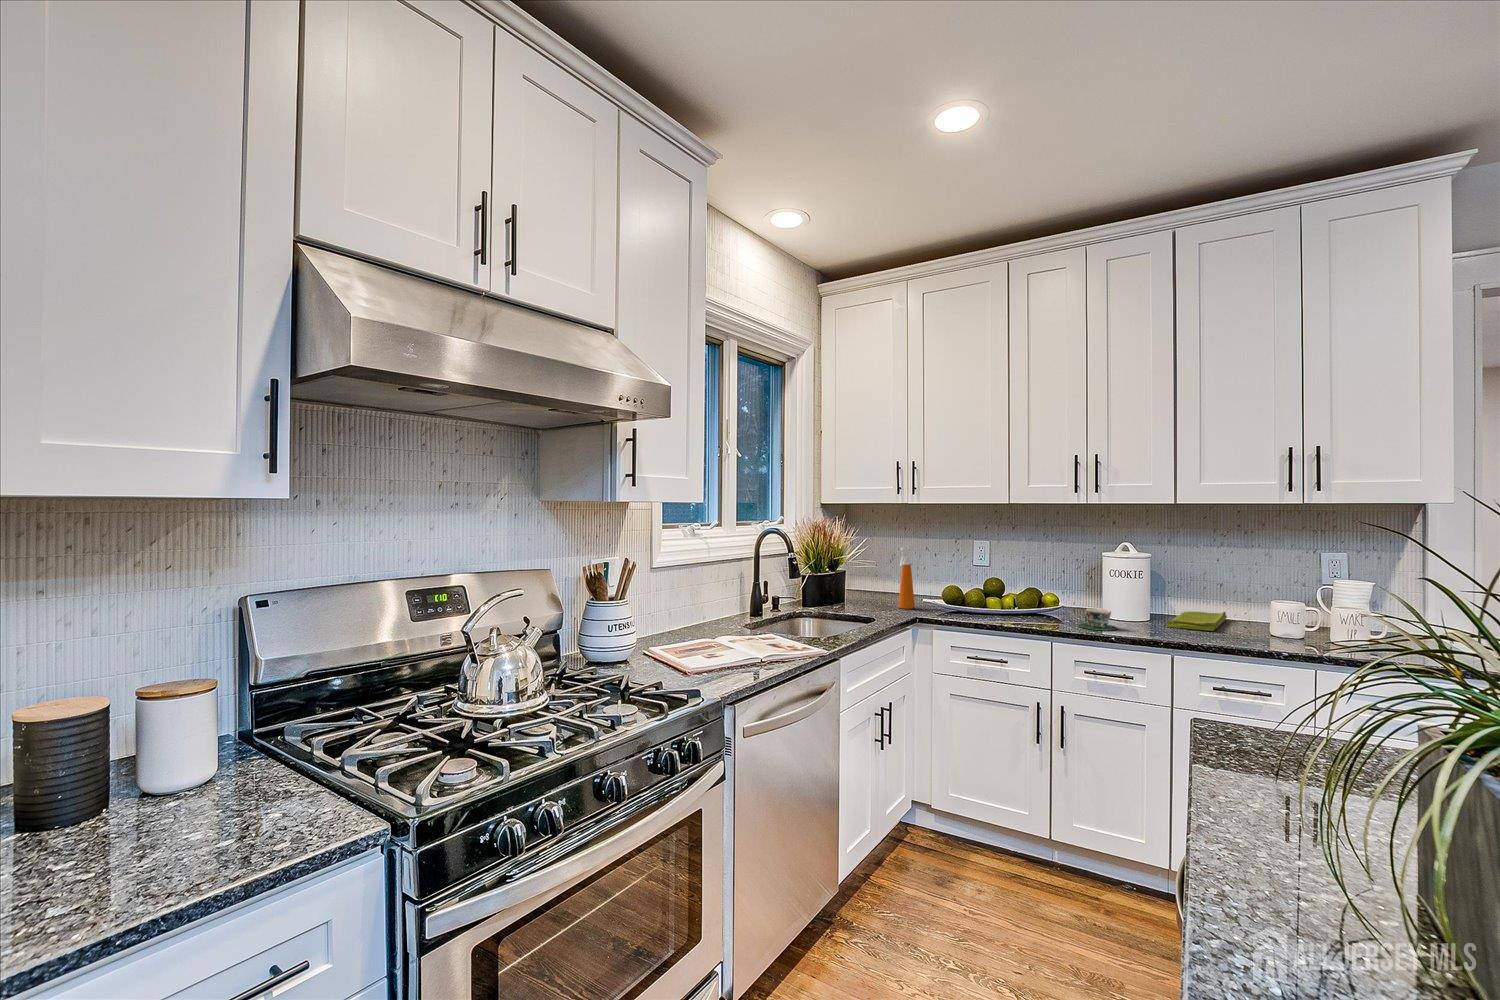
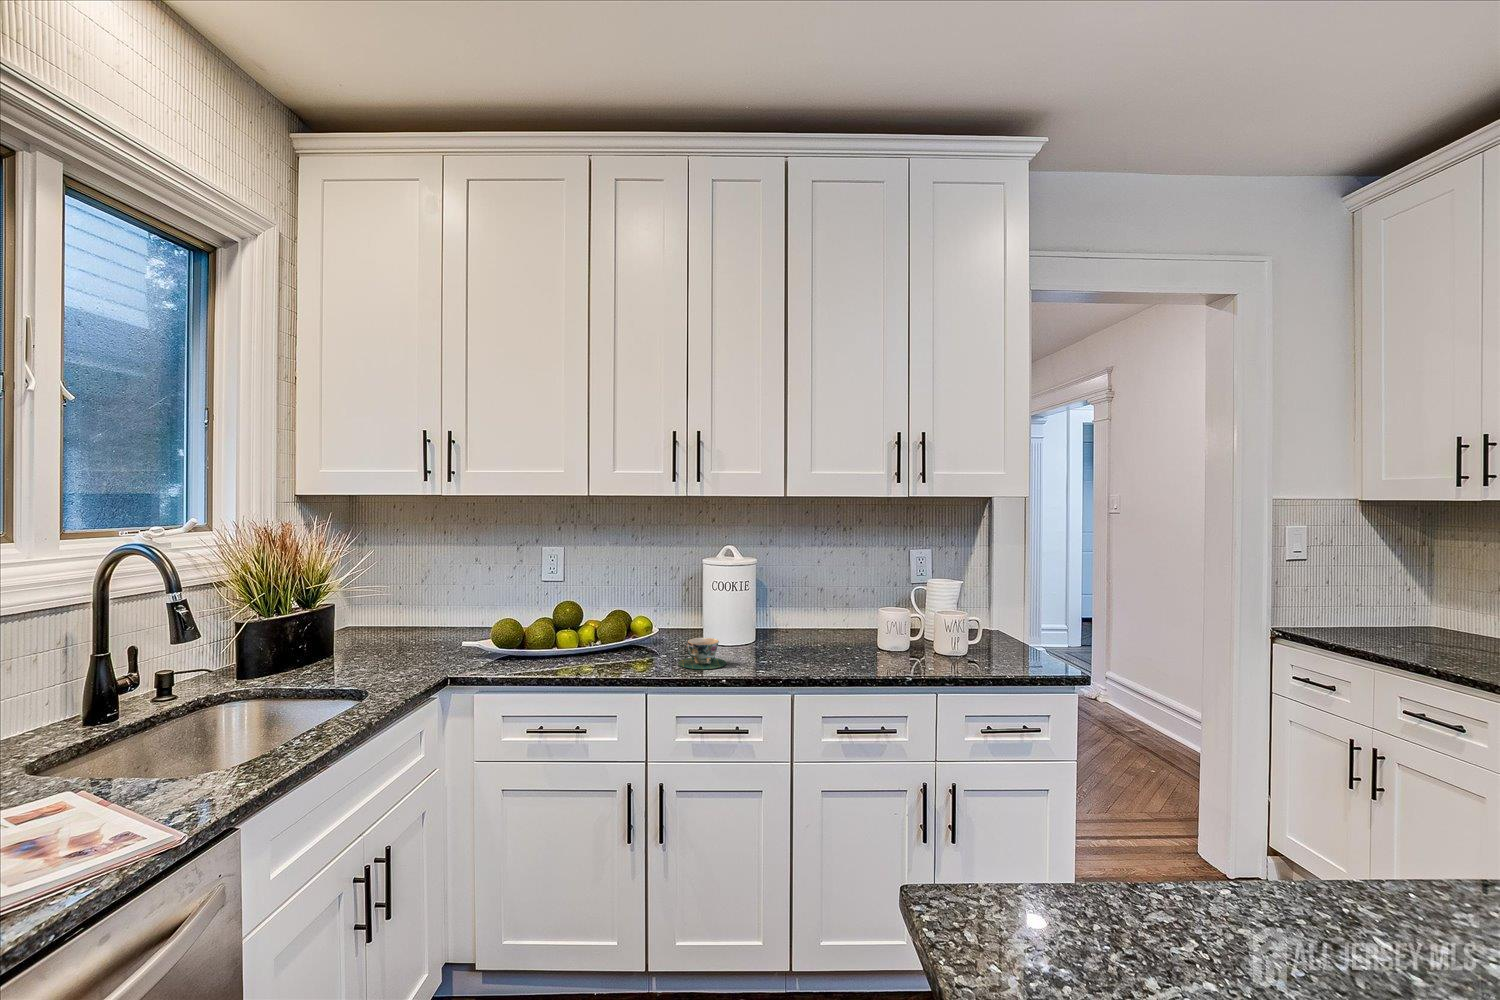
spray bottle: present [898,548,915,609] -> none [419,566,447,662]
dish towel: present [1165,612,1227,631] -> none [776,622,830,652]

